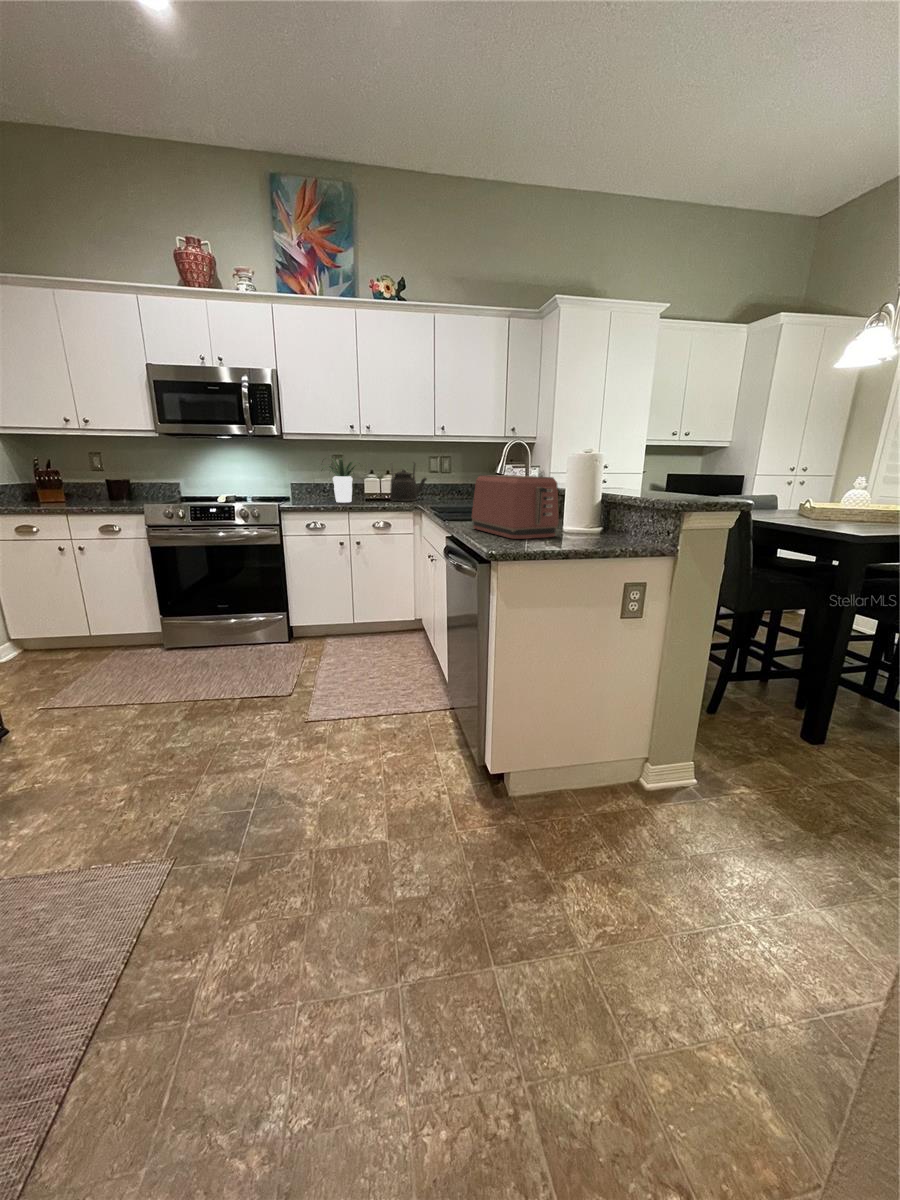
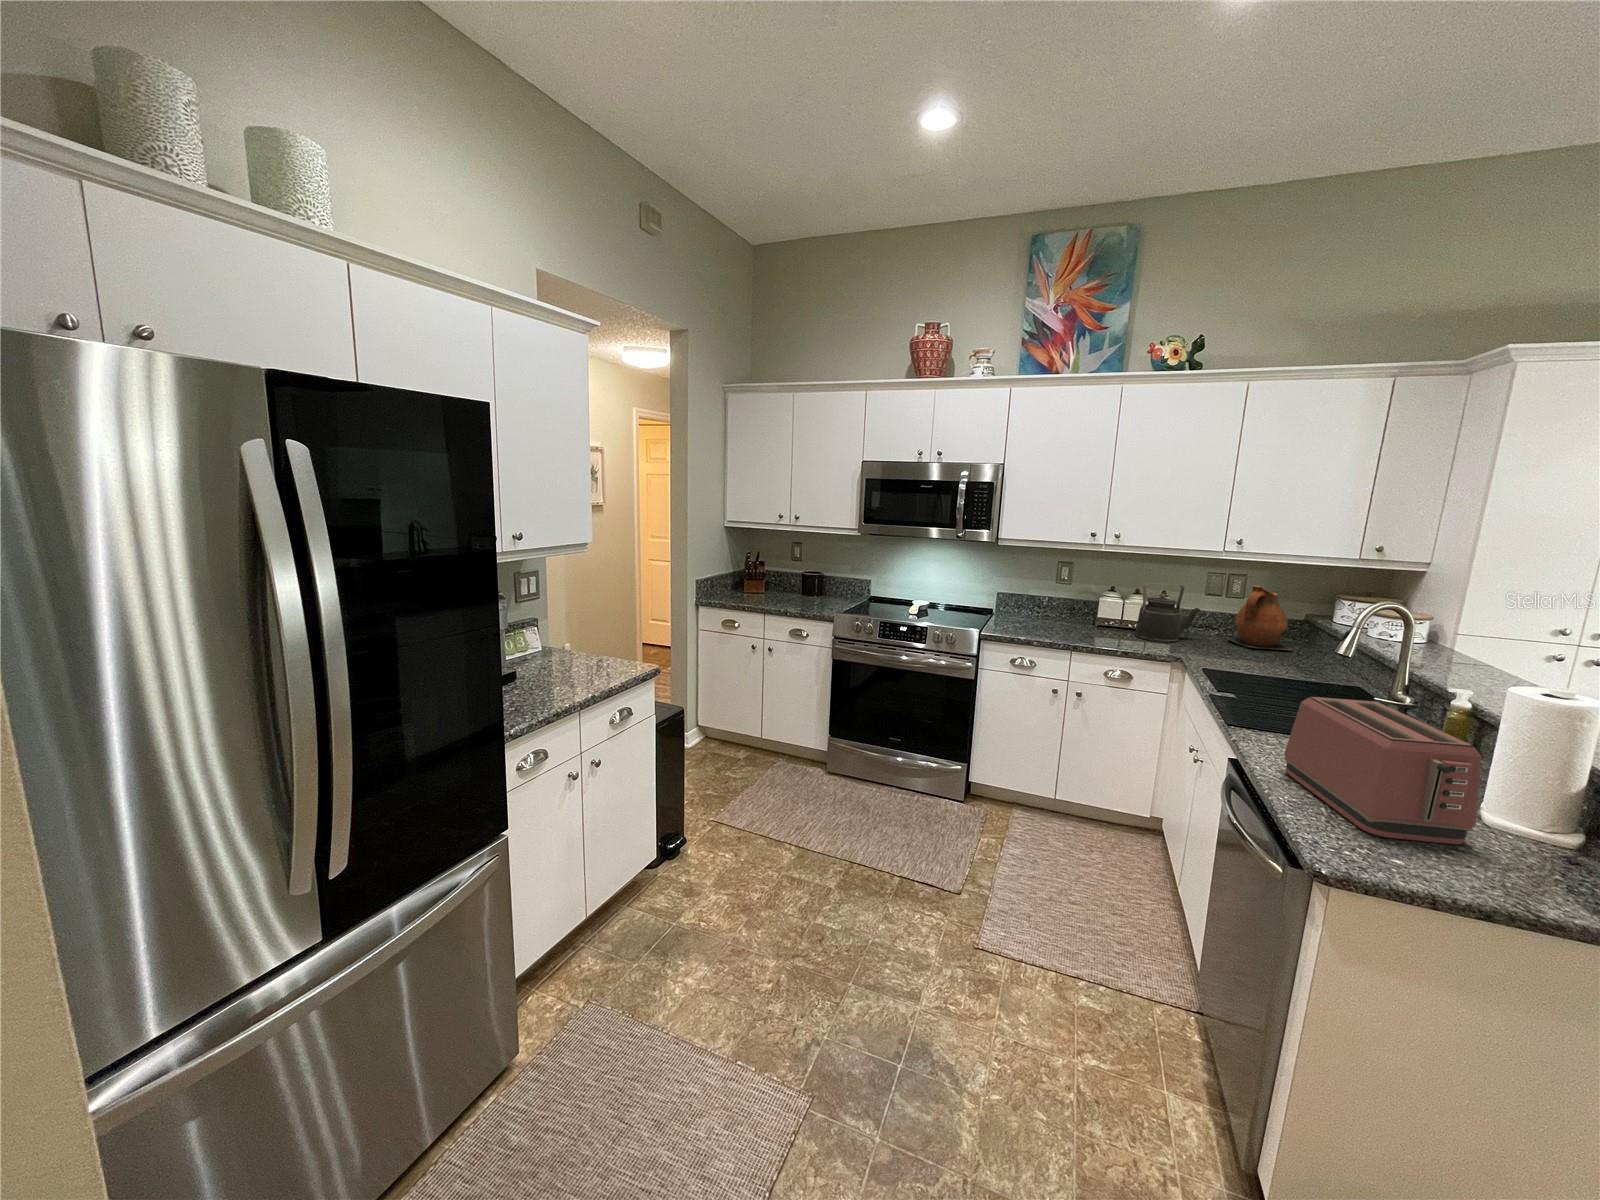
potted plant: present [321,458,360,502] -> none [1039,571,1108,634]
ceramic pitcher: none [443,459,479,500] -> present [1228,586,1293,651]

